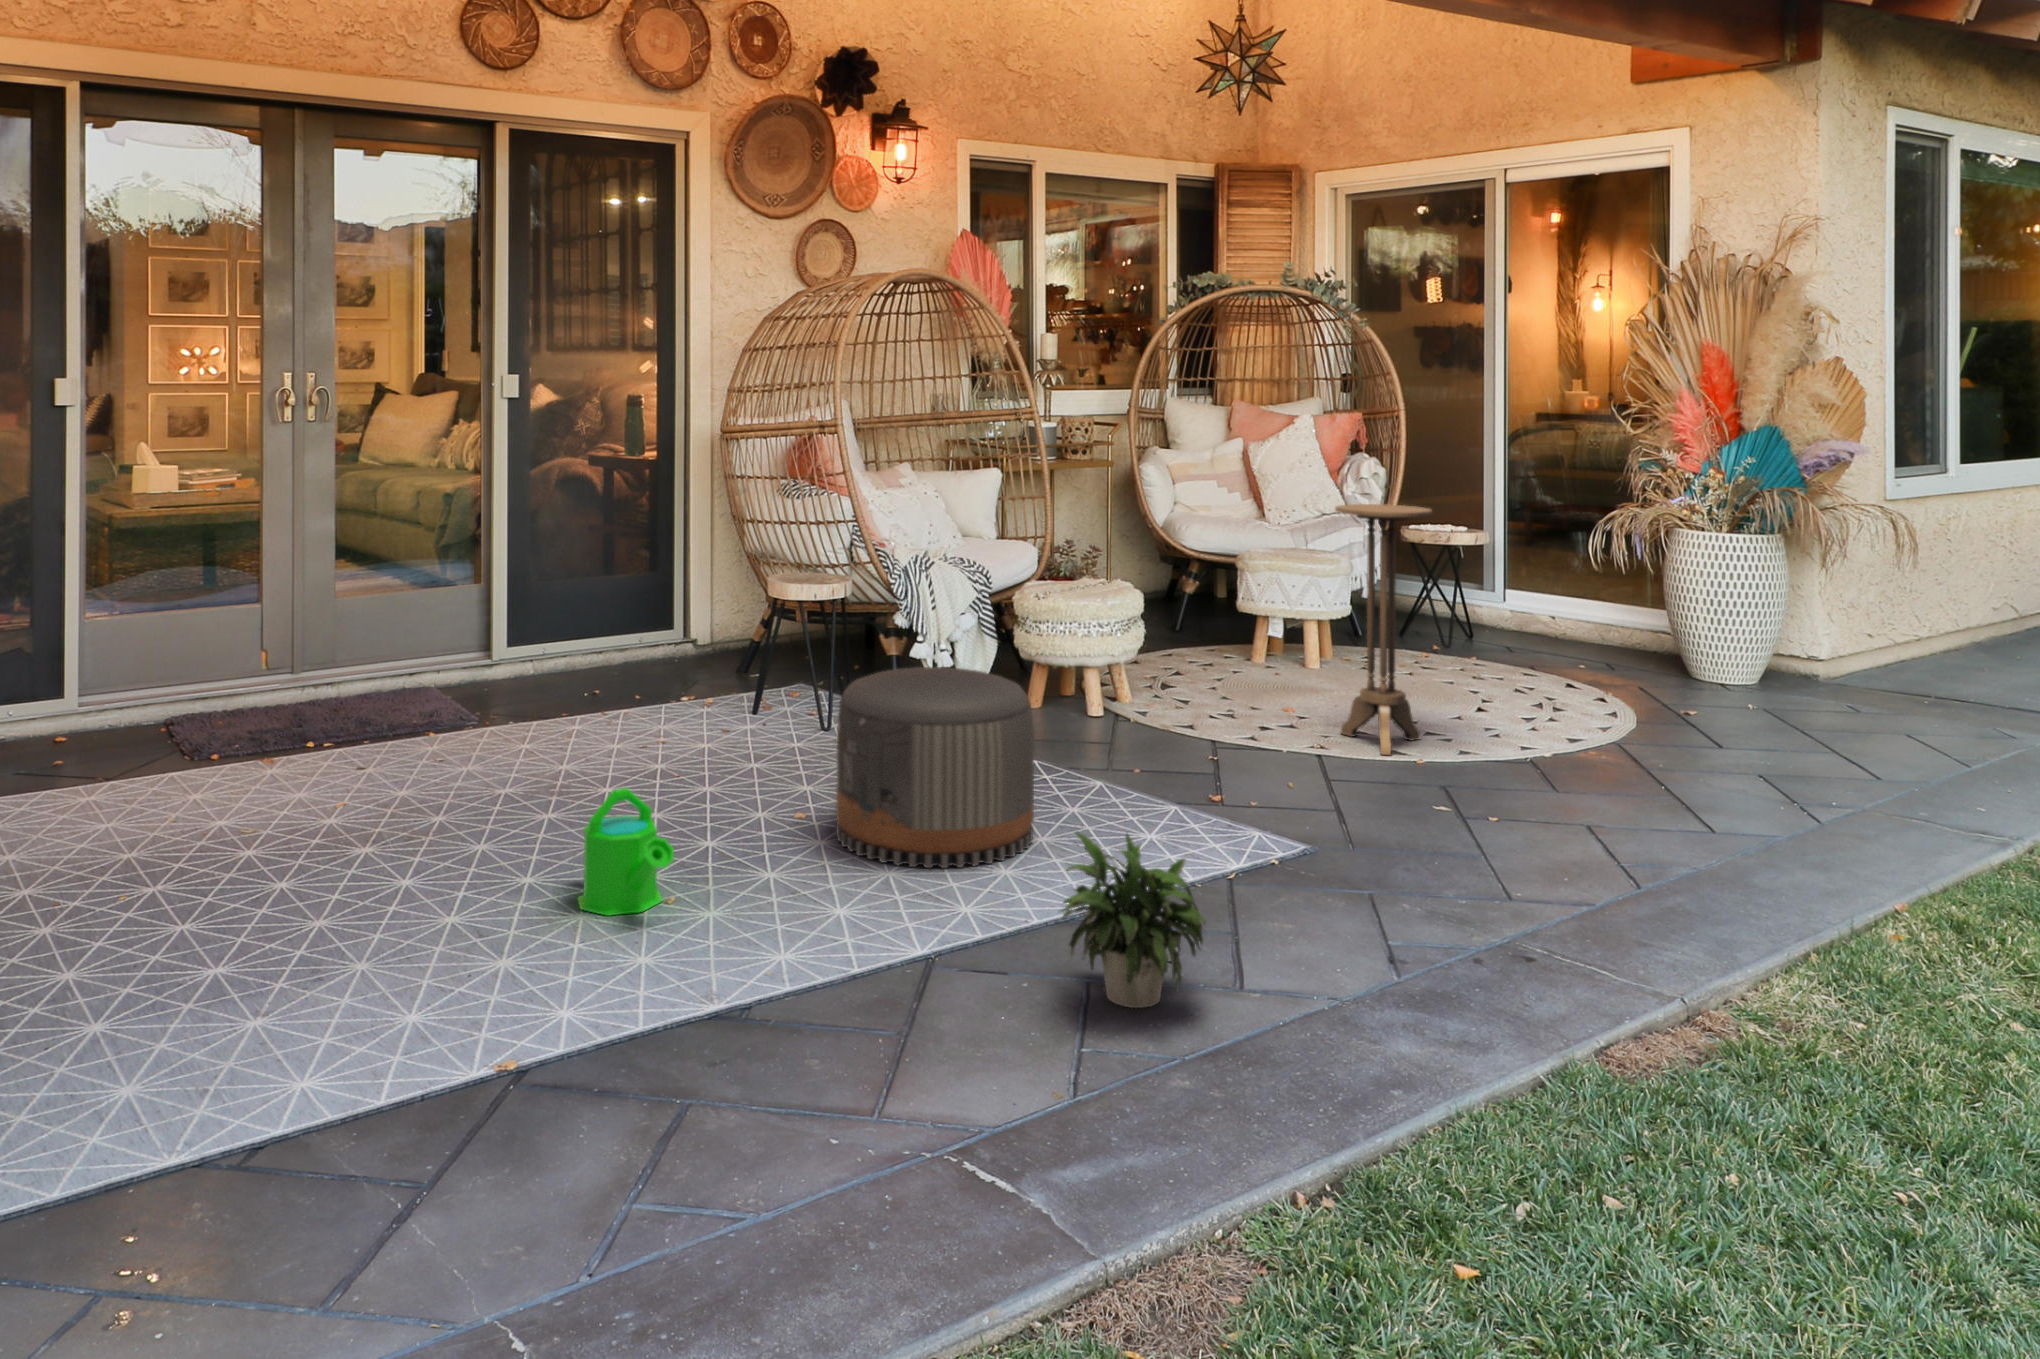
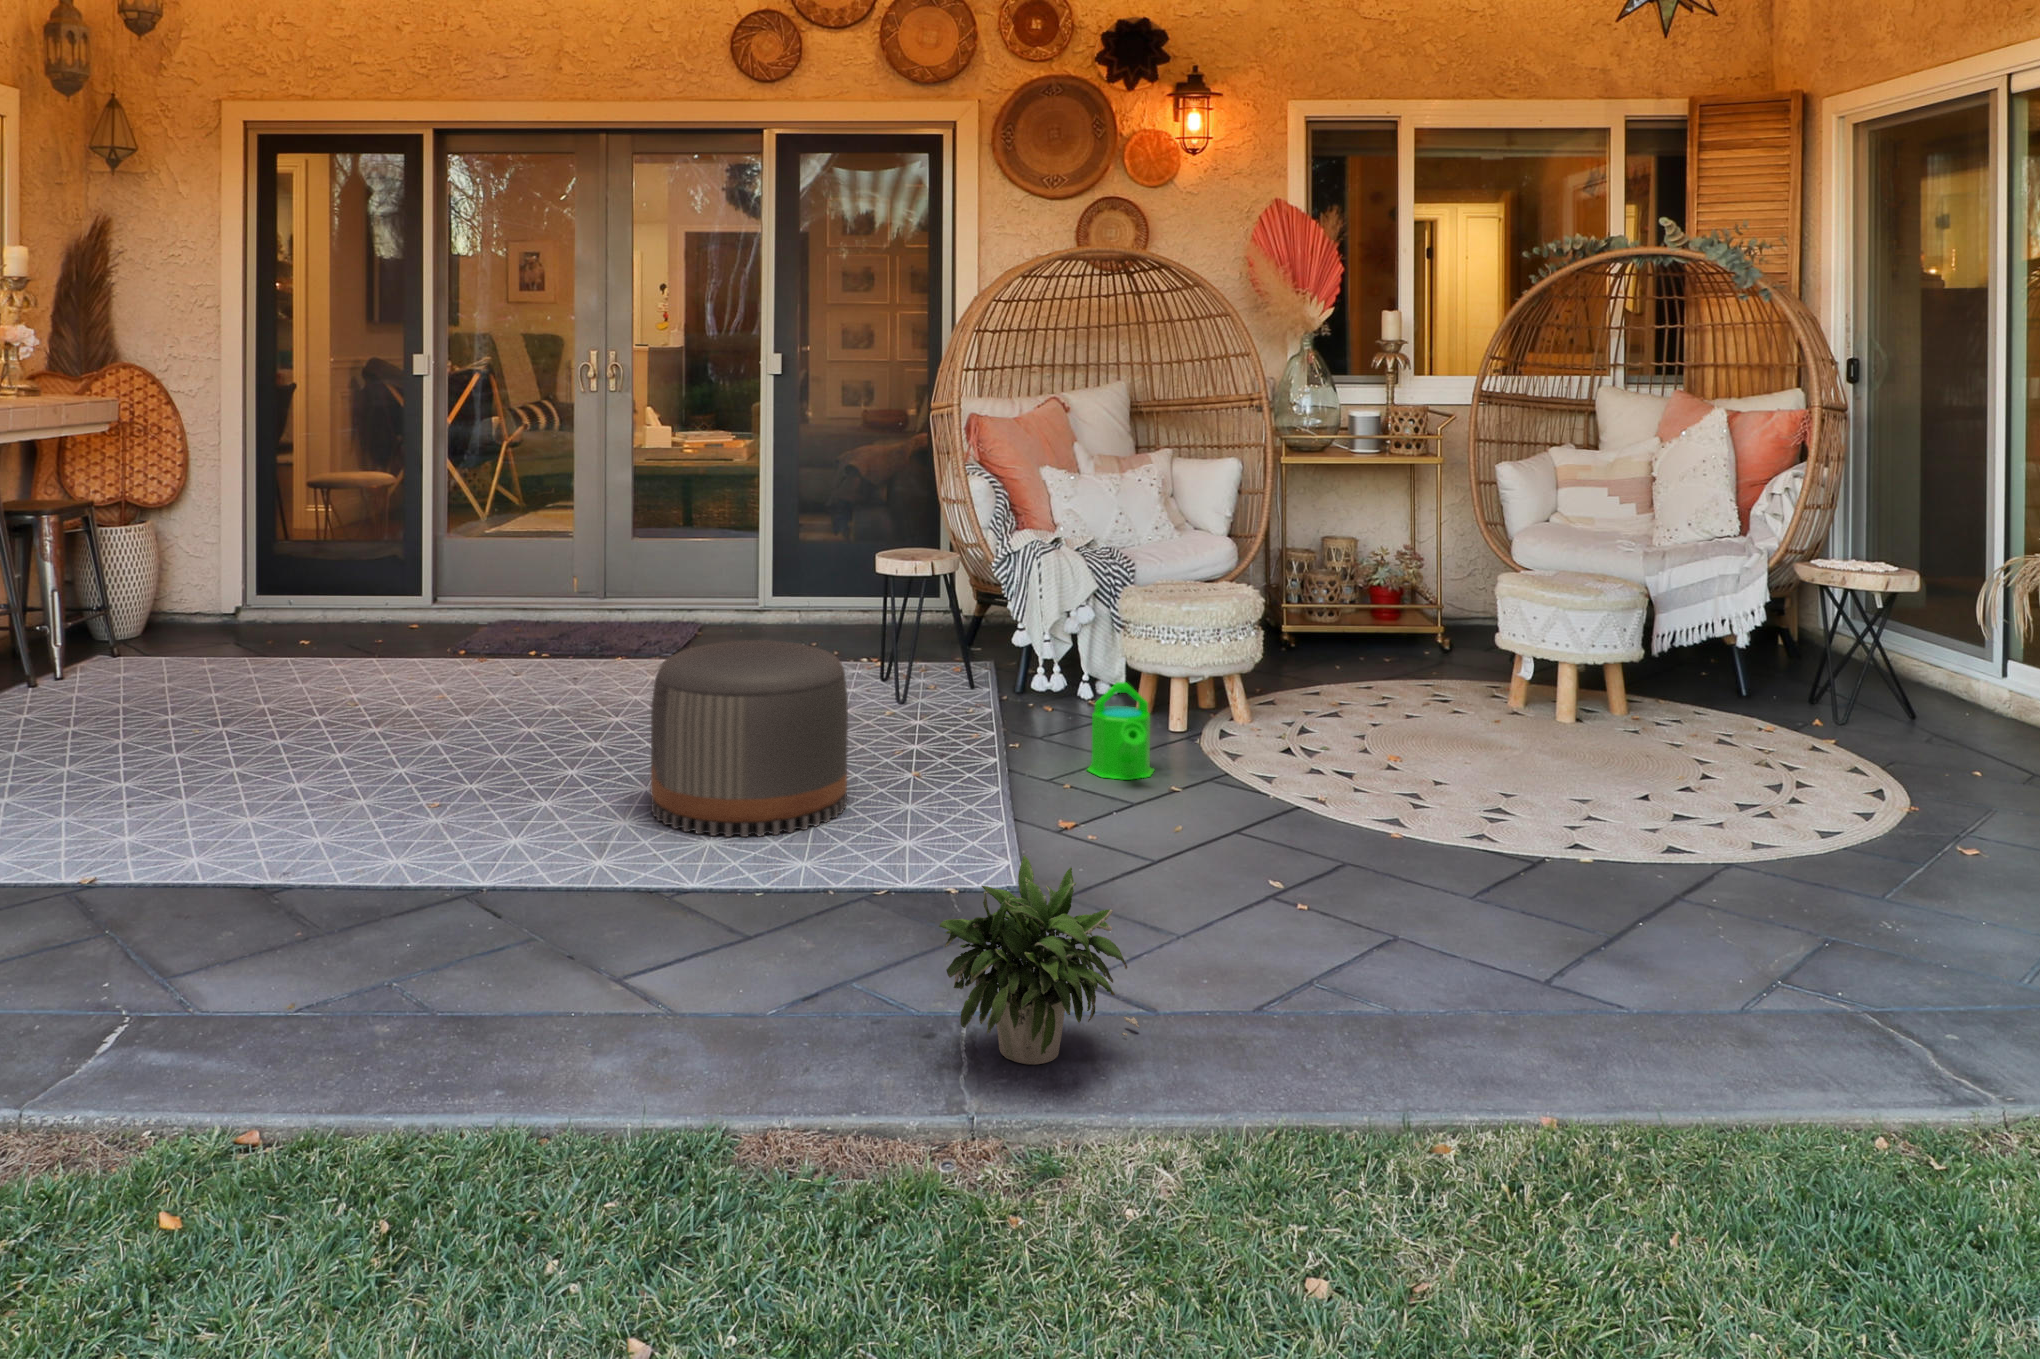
side table: present [1335,504,1432,755] -> none [1367,517,1492,833]
watering can: present [578,788,674,915] -> present [1088,682,1154,780]
potted plant: present [1061,832,1205,1008] -> present [939,855,1139,1064]

